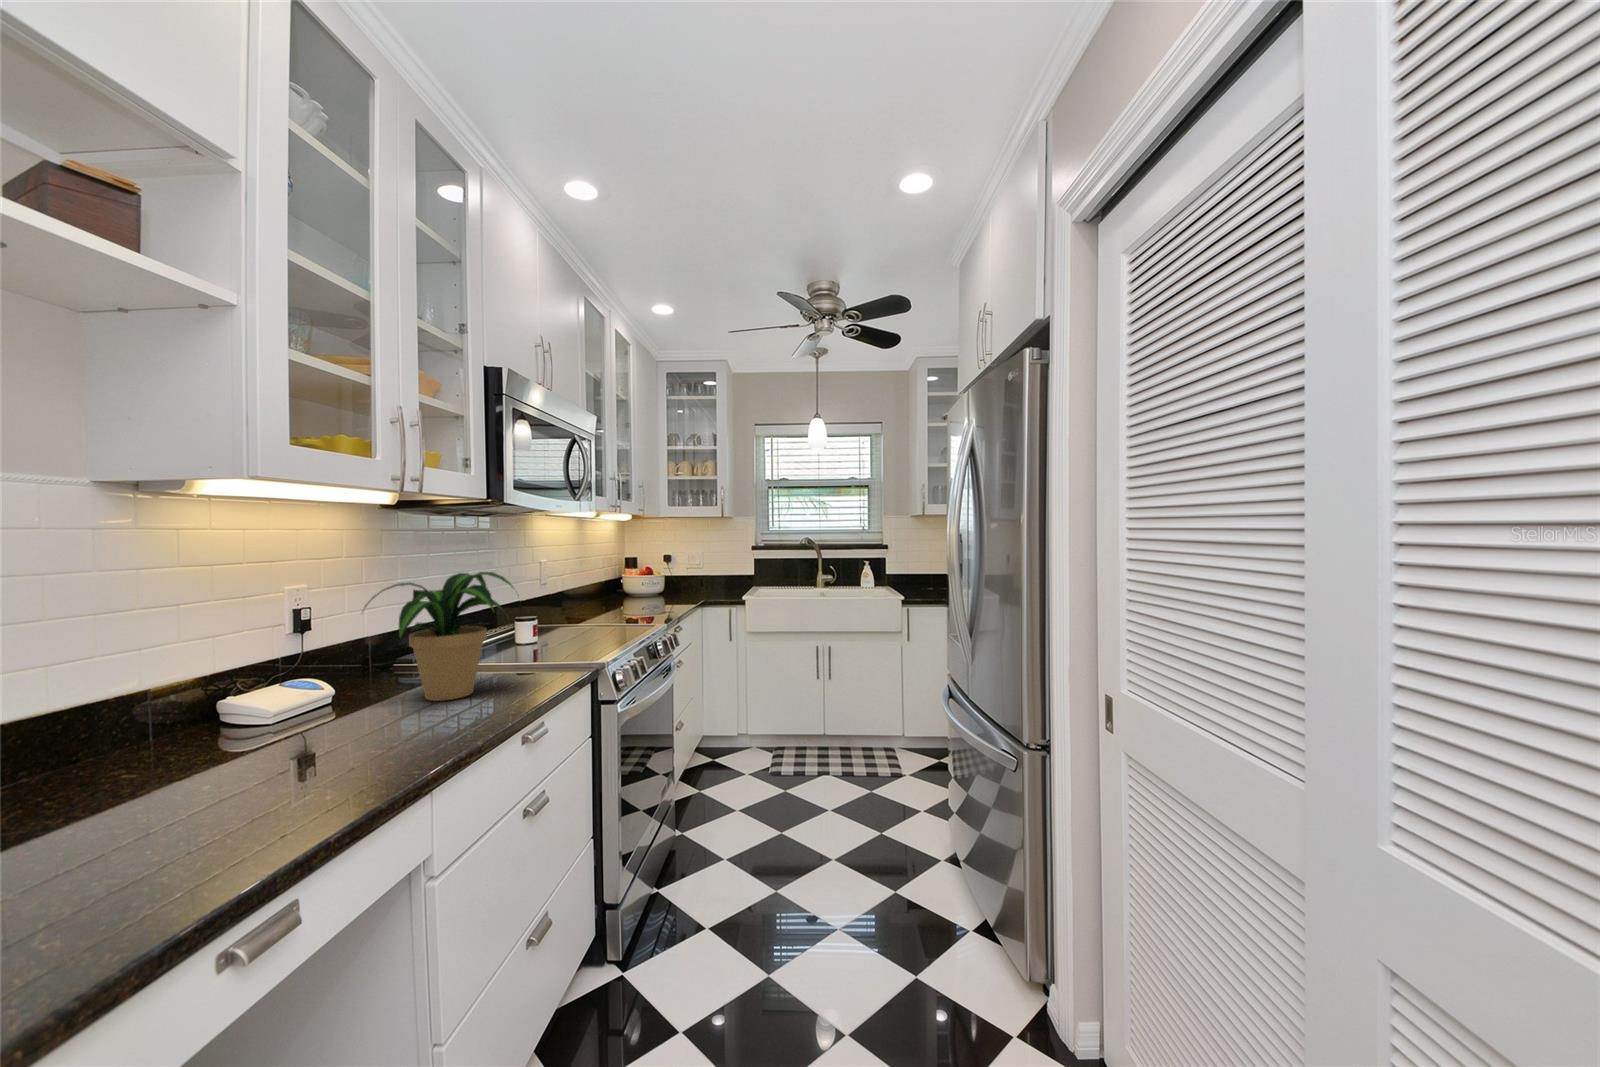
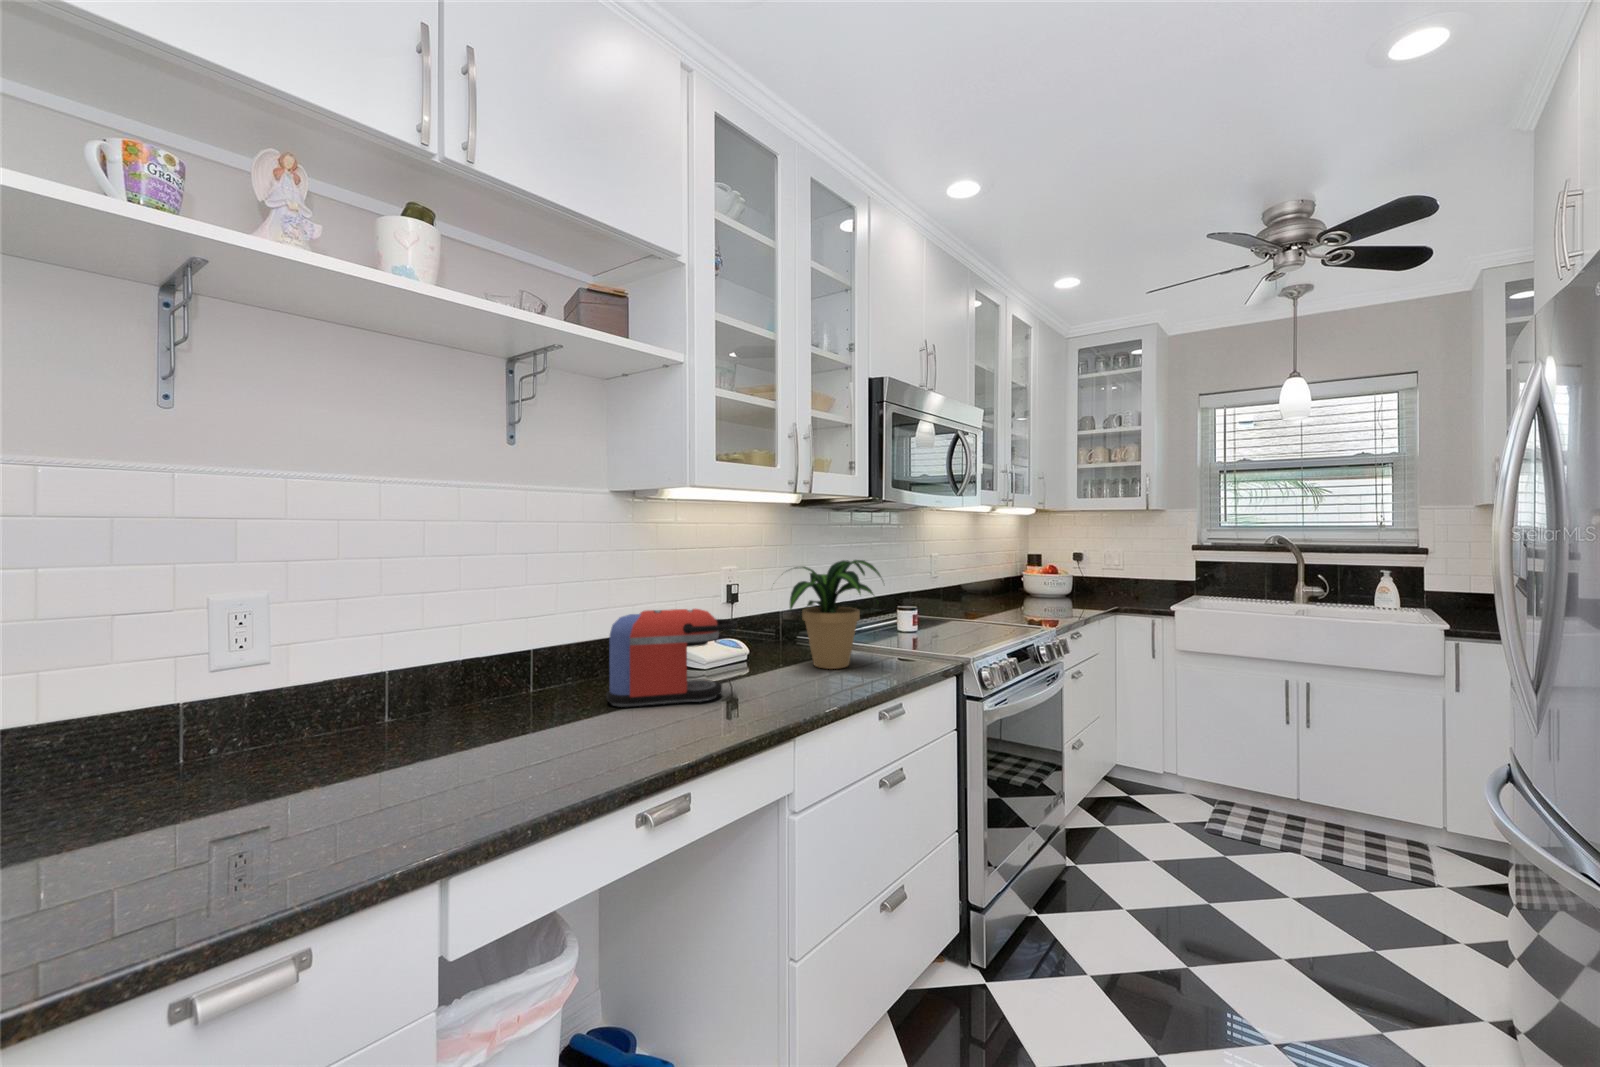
coffee maker: none [78,650,334,818] -> present [606,609,737,707]

